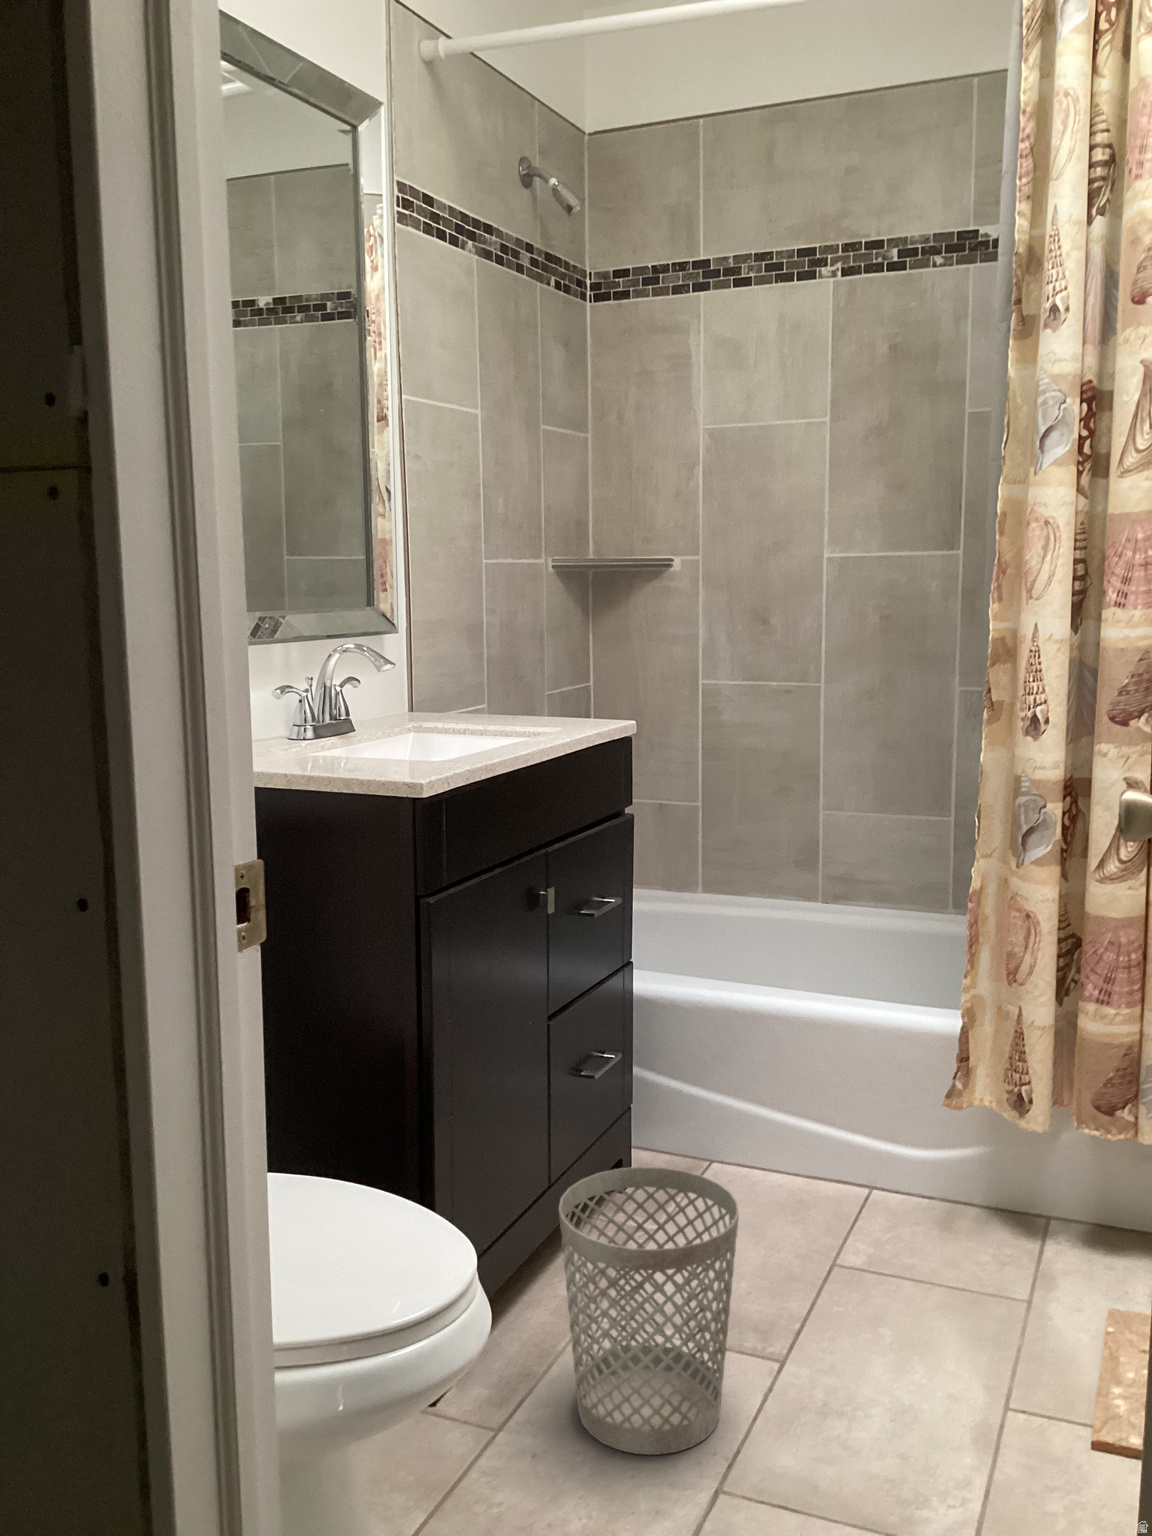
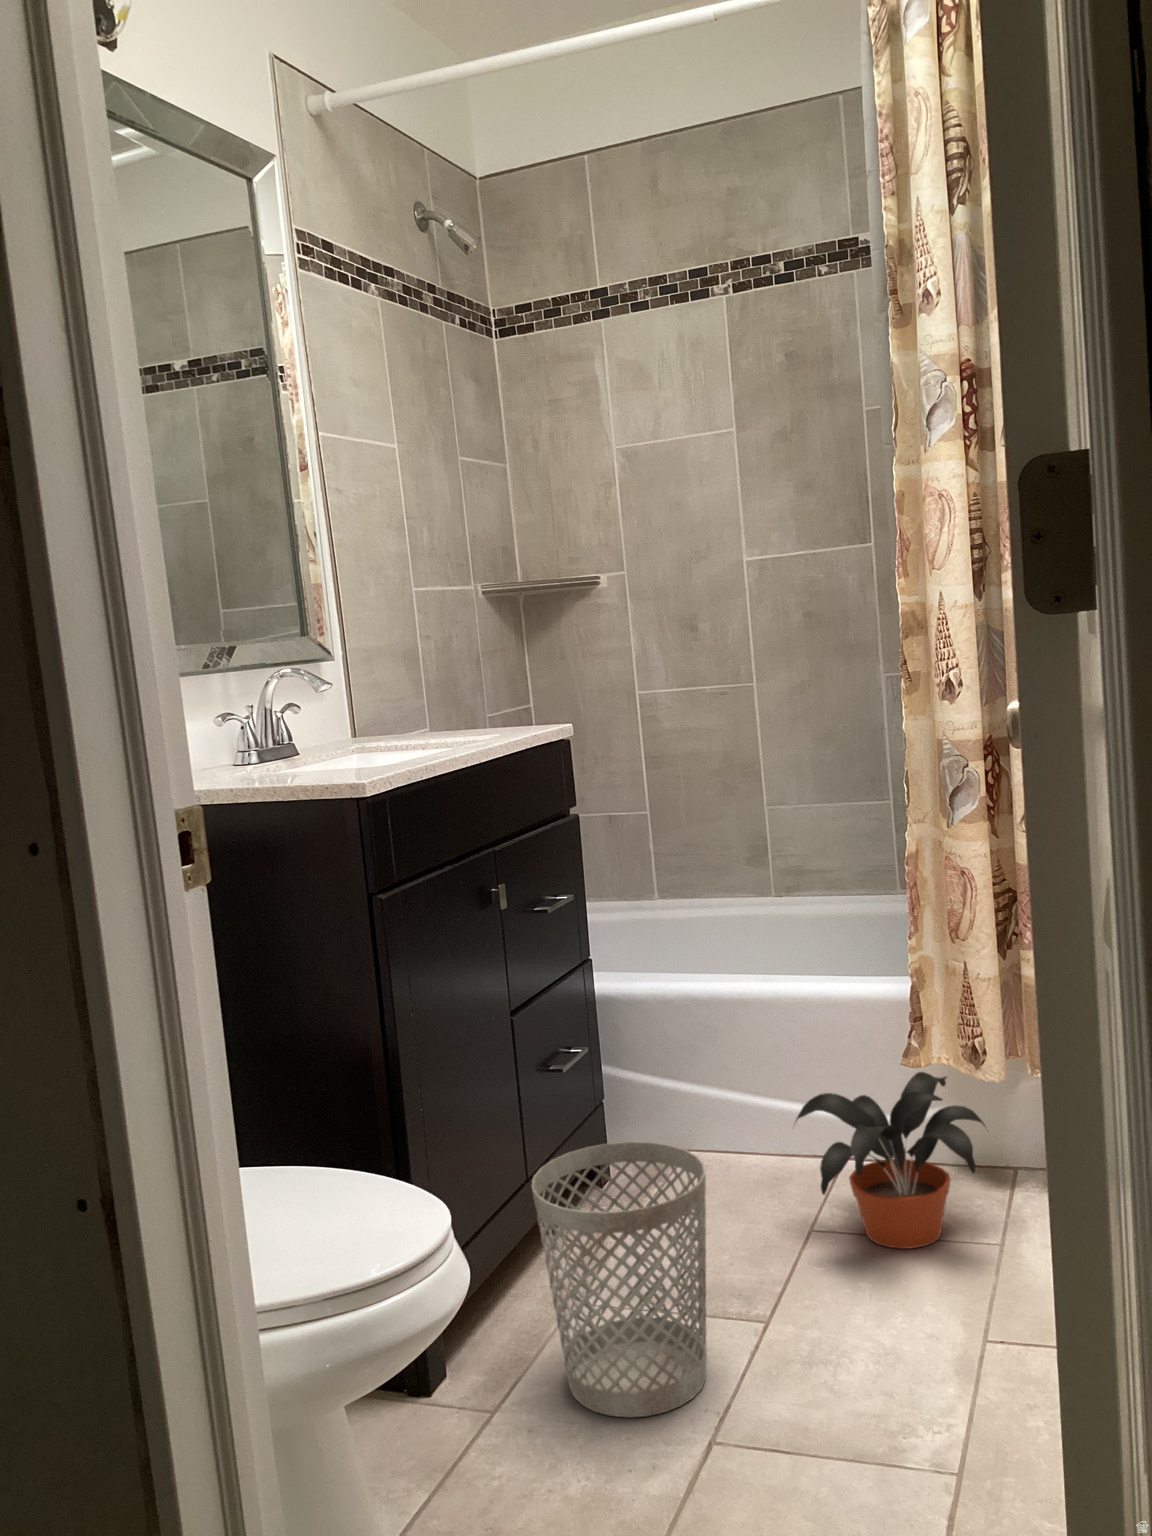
potted plant: none [826,1113,1028,1295] -> present [796,1072,985,1249]

